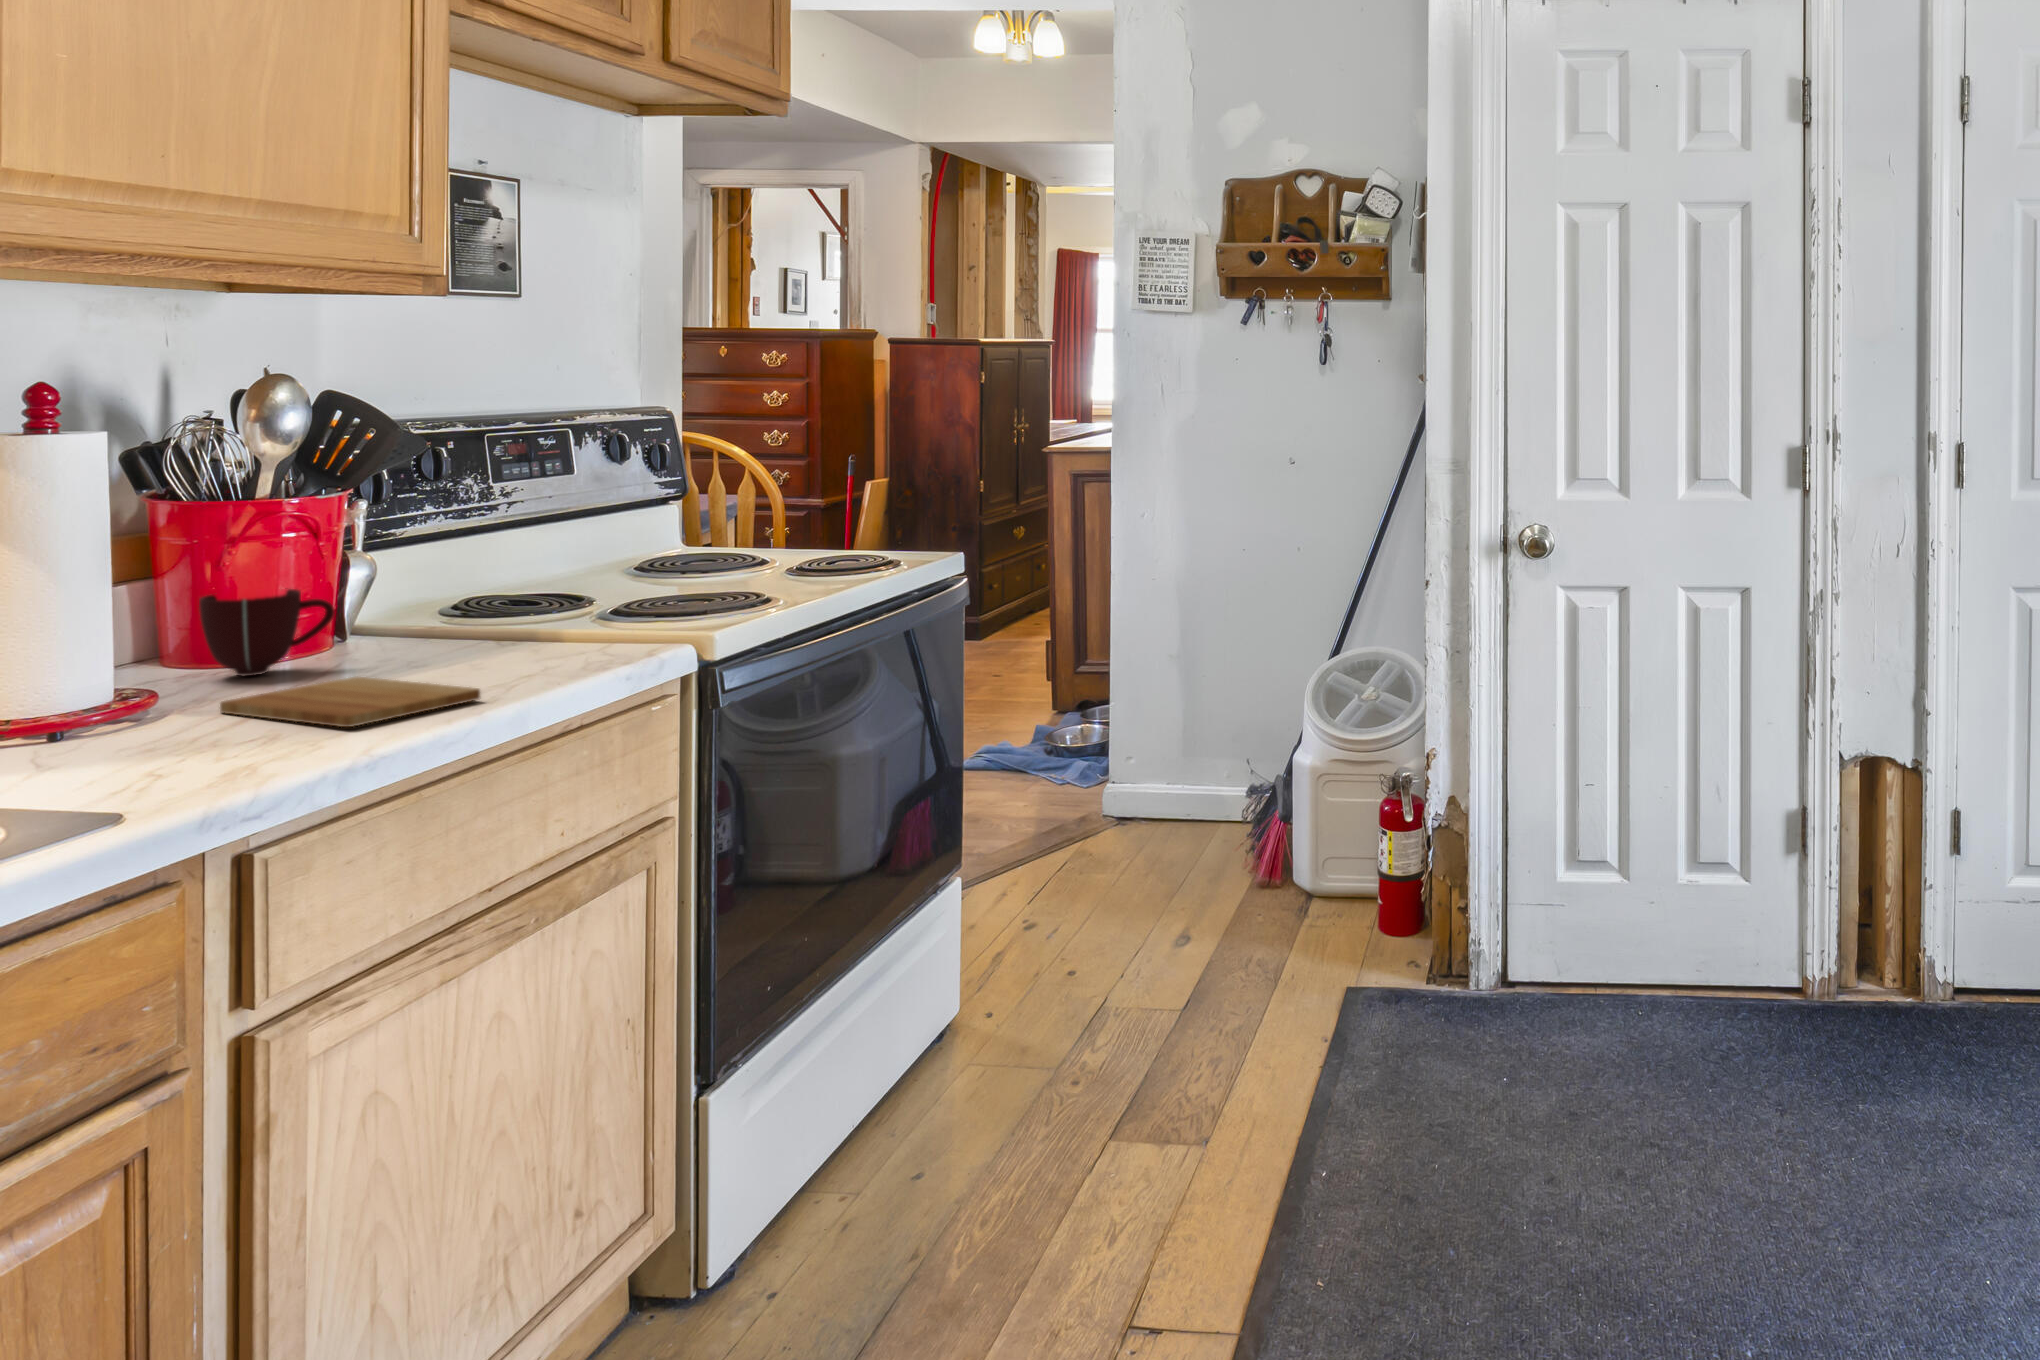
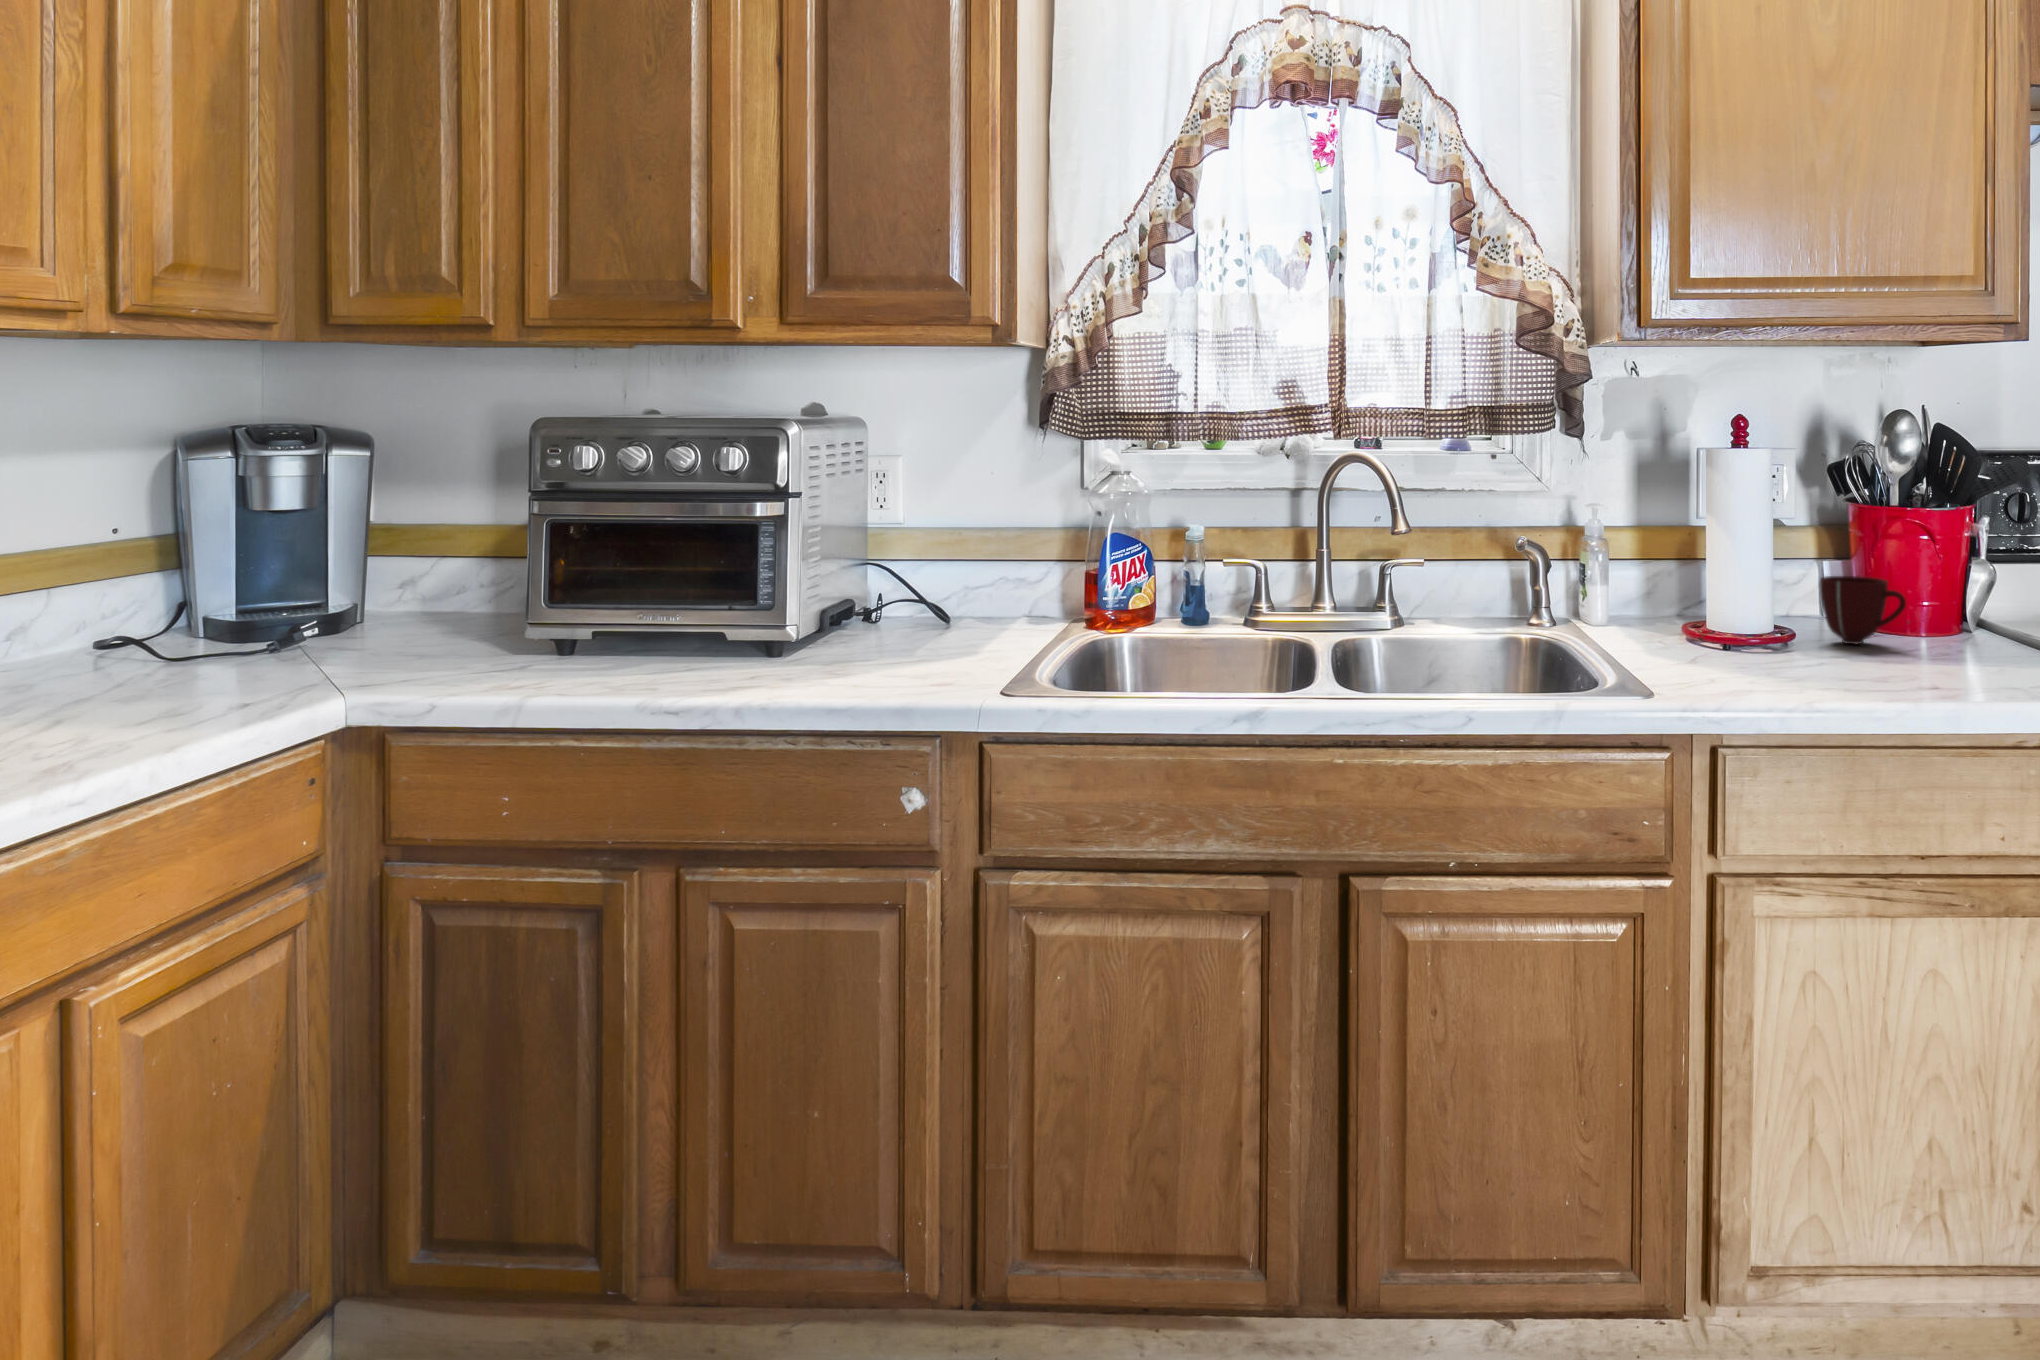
cutting board: present [220,677,480,727] -> none [1778,654,1922,694]

